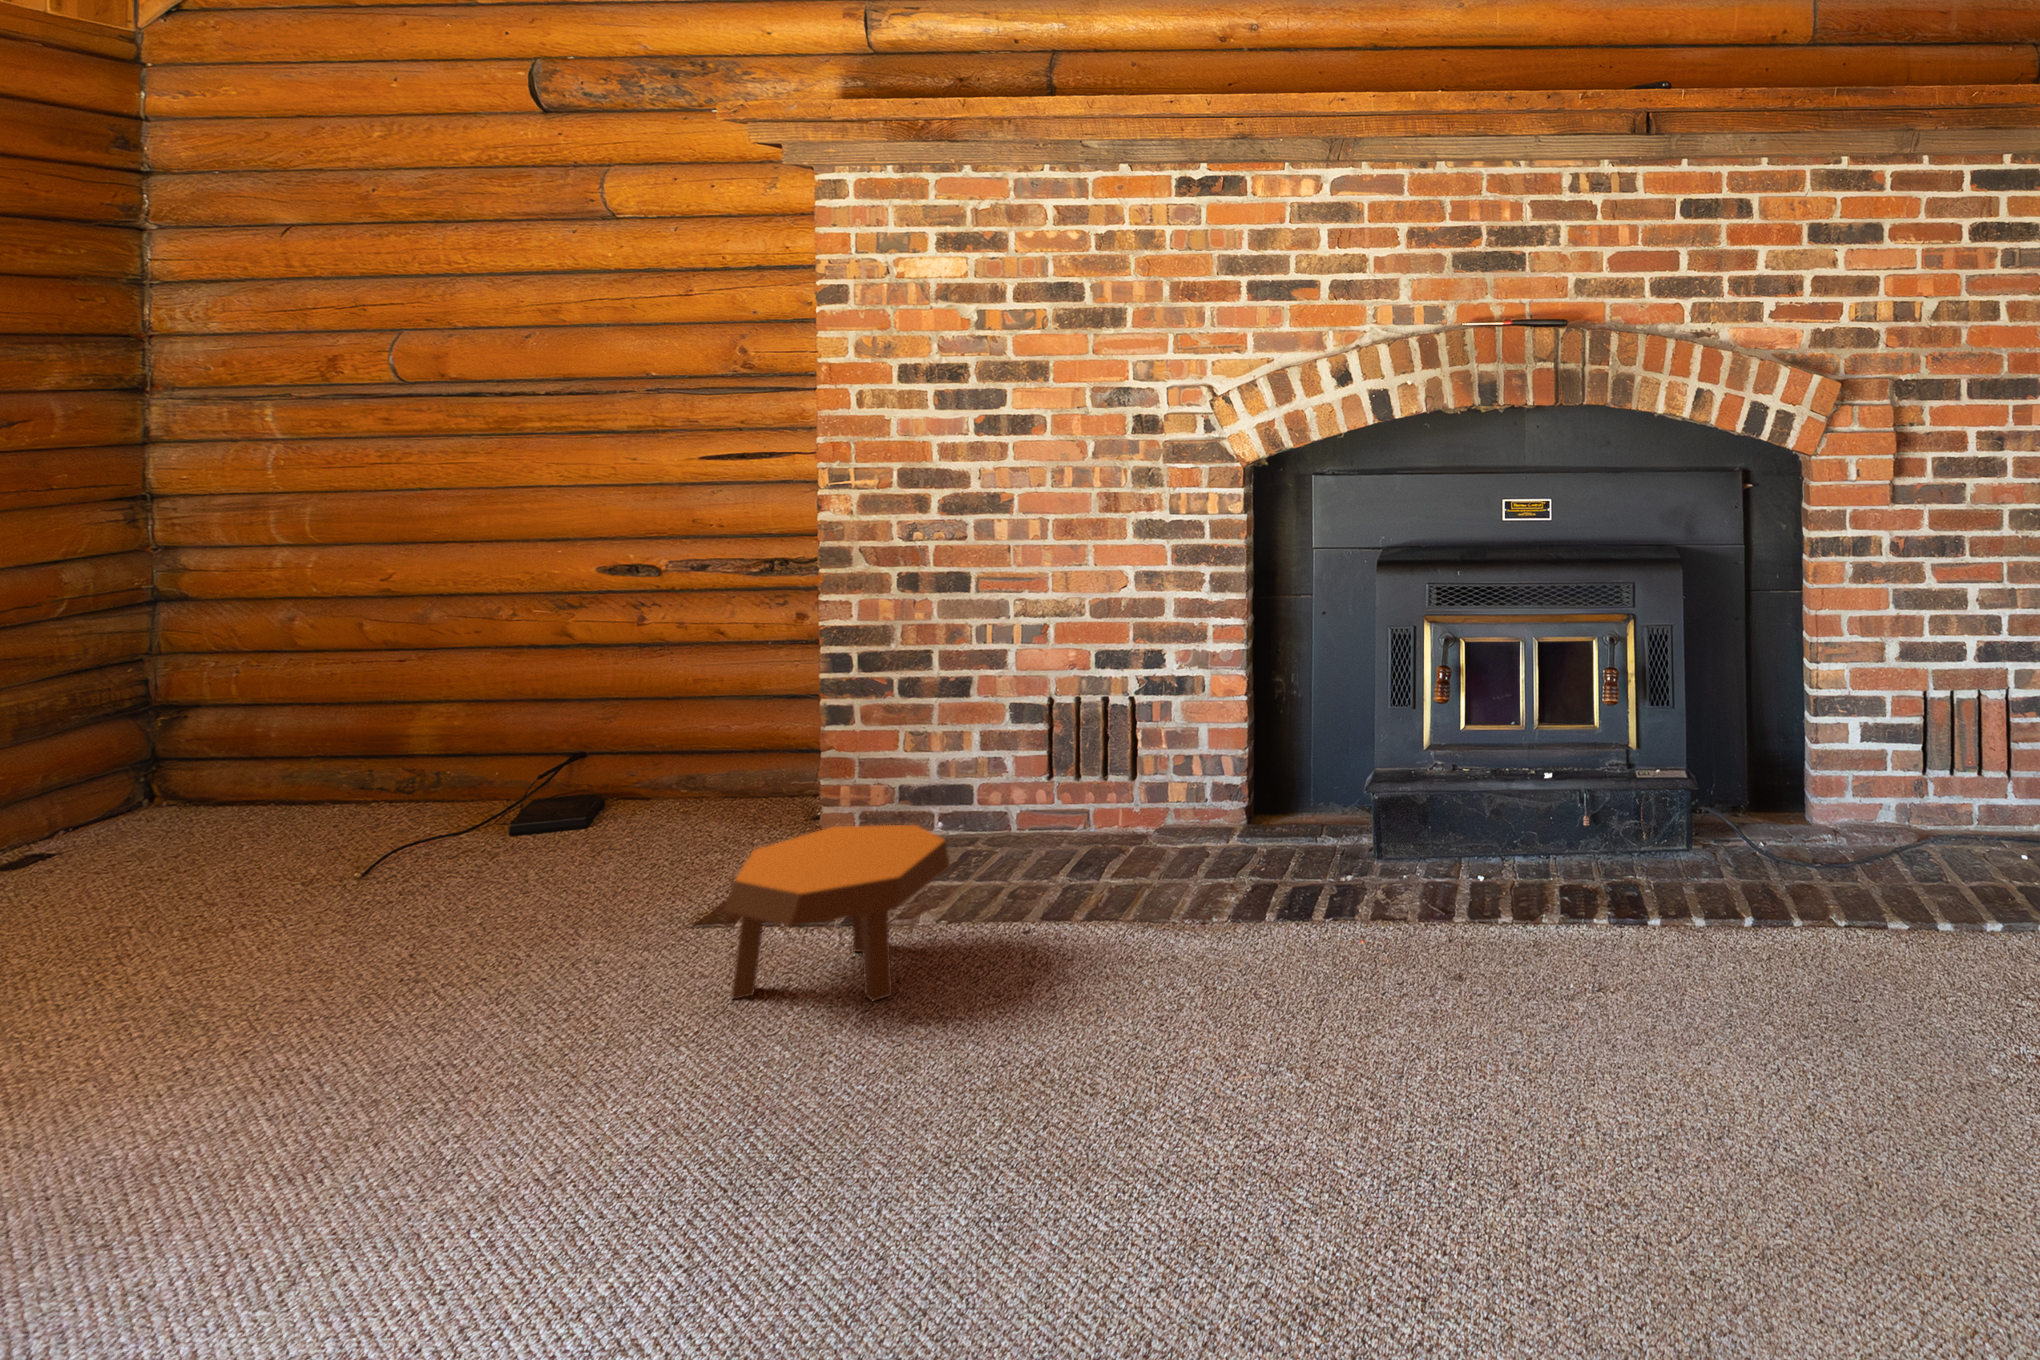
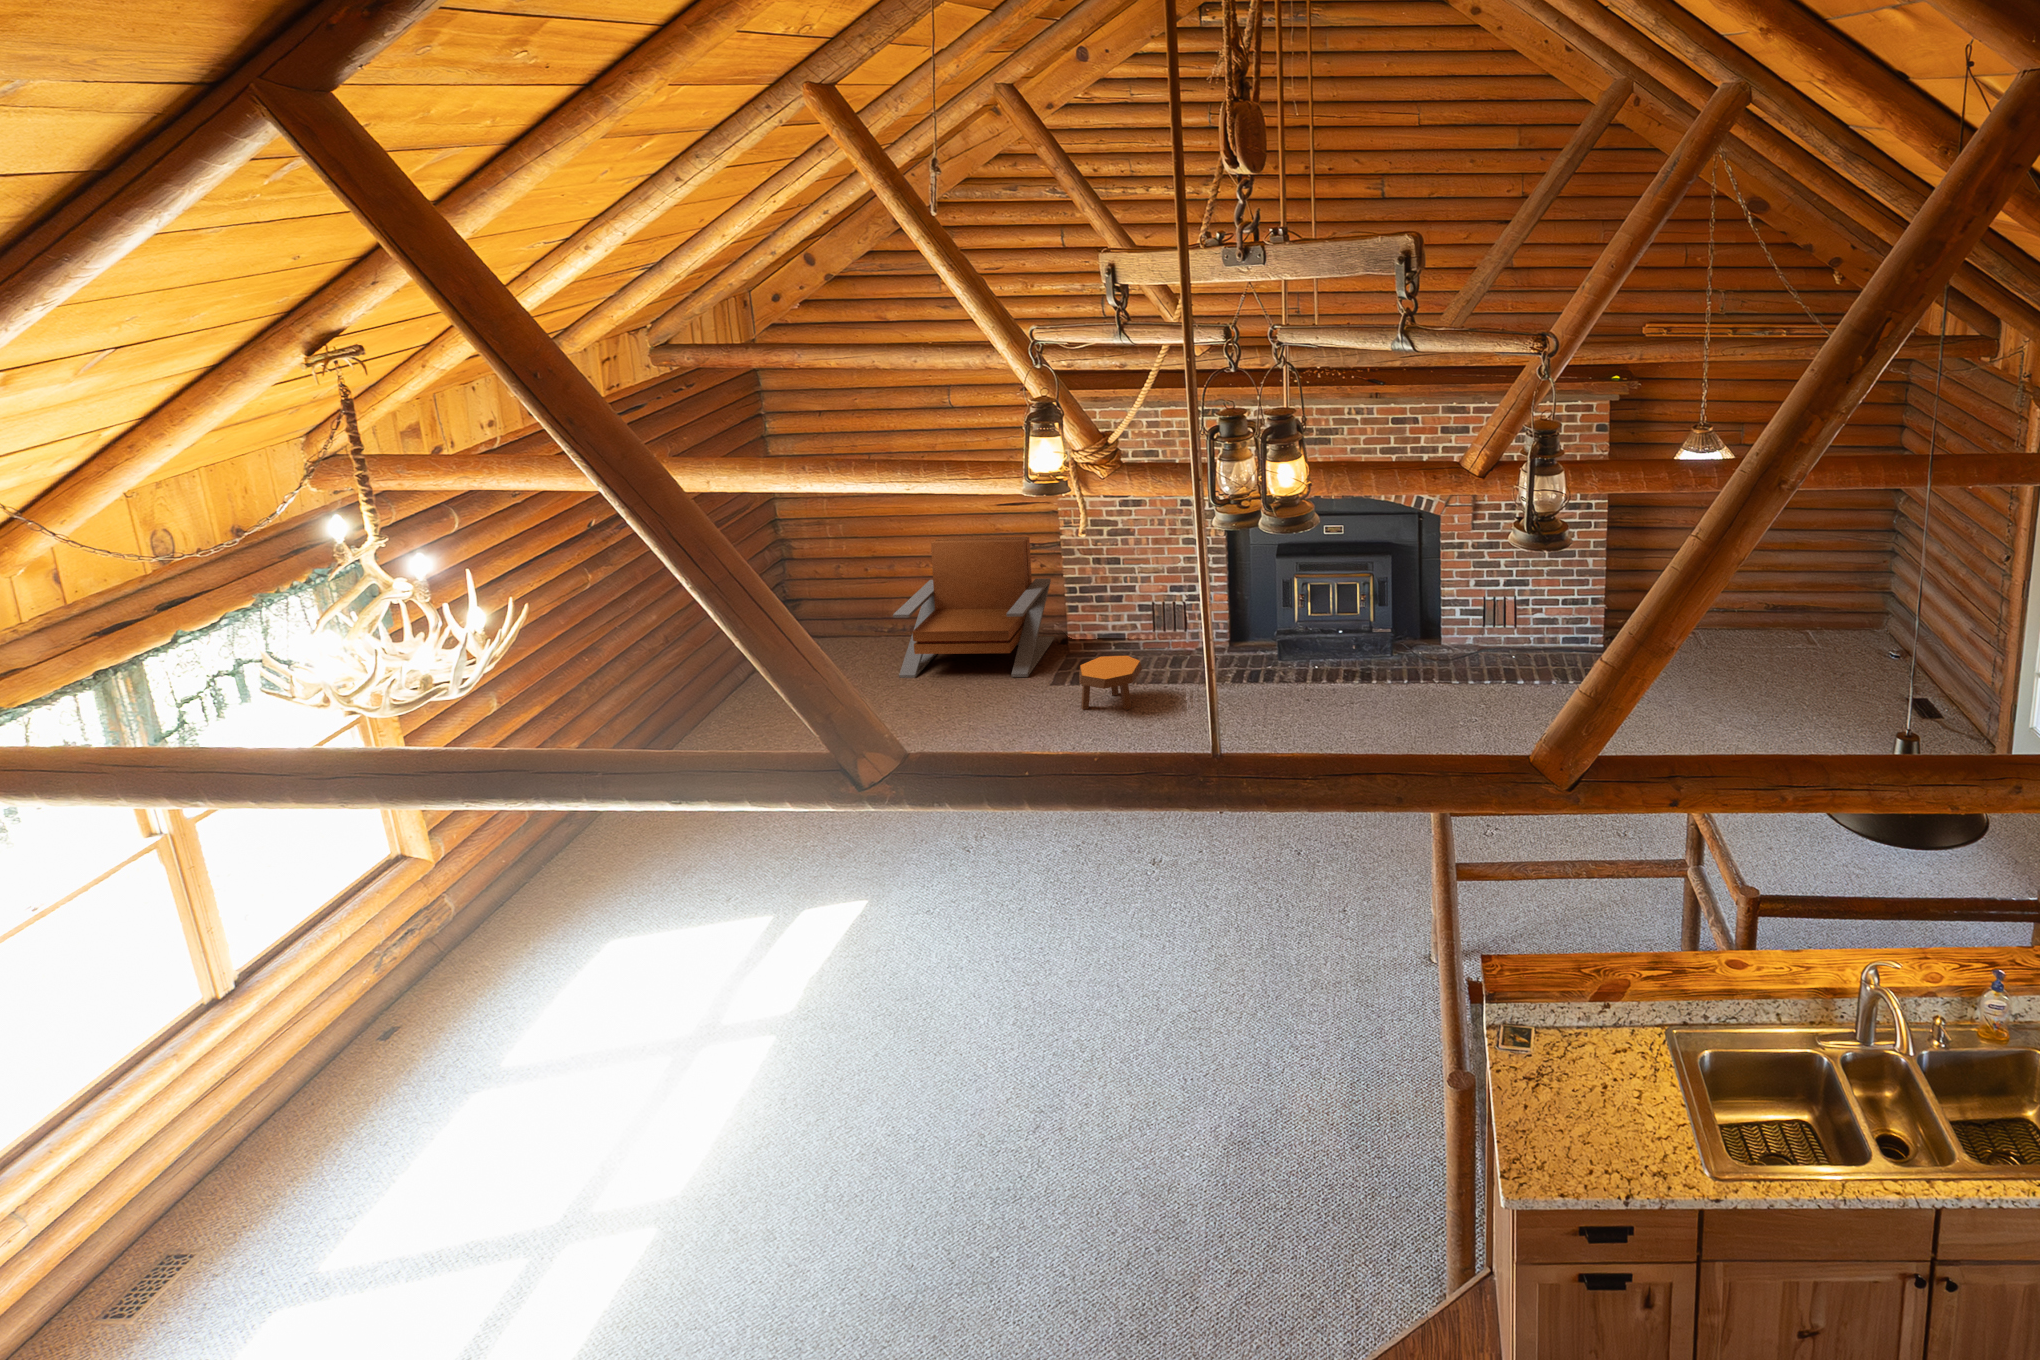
lounge chair: none [263,517,792,892] -> present [893,537,1054,678]

